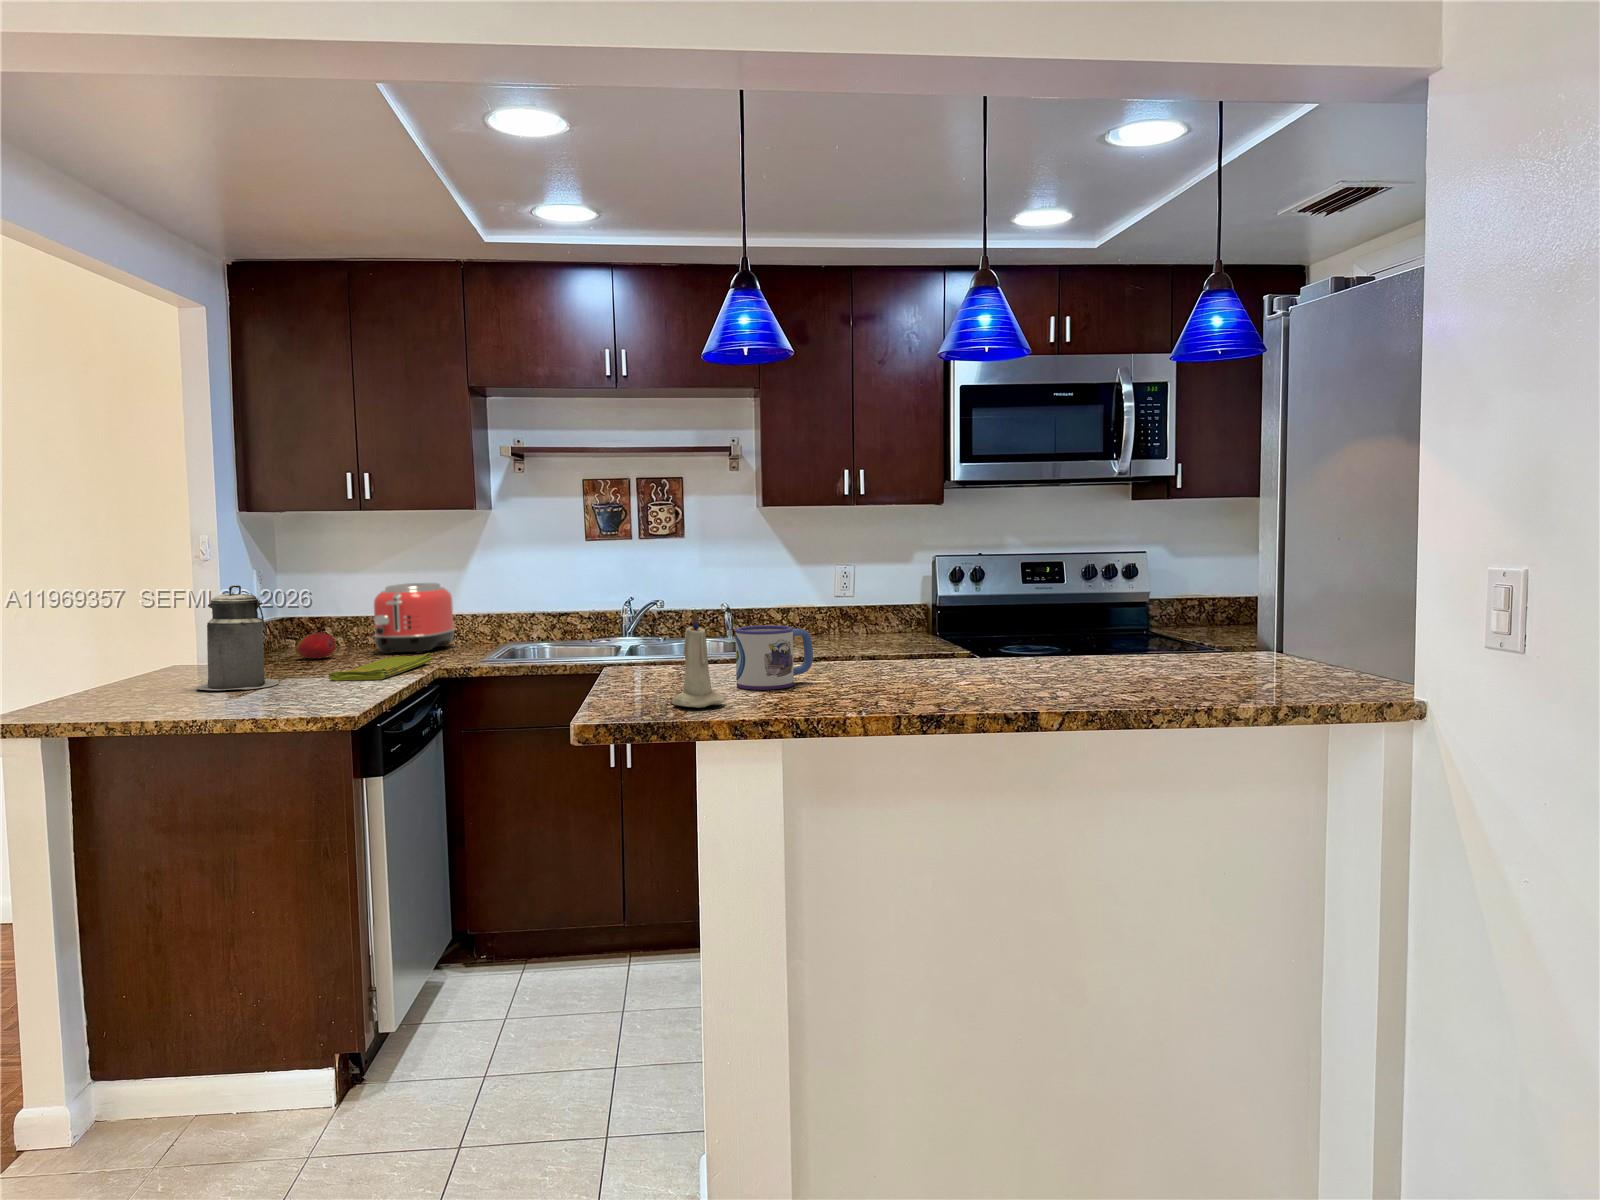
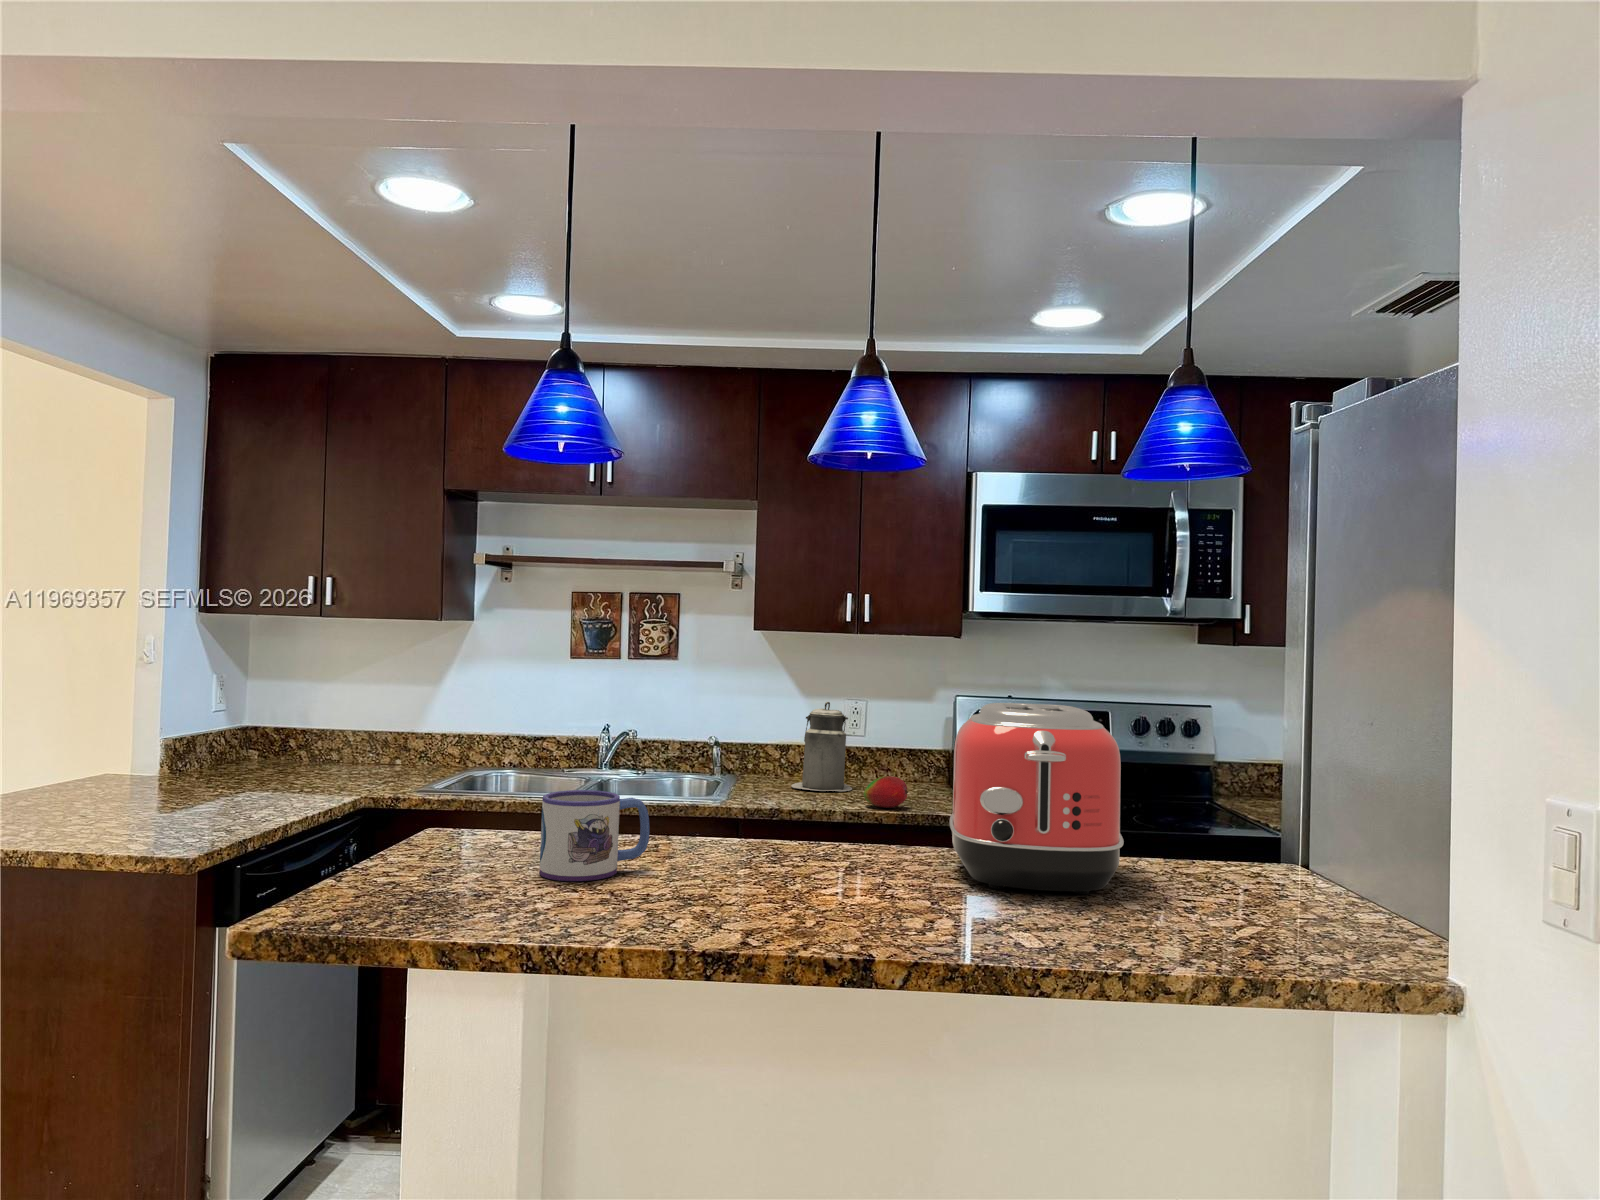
toaster: present [374,583,455,654] -> present [949,703,1124,894]
canister: present [196,585,279,690] -> present [791,702,852,791]
candle: present [672,609,725,708] -> none [399,771,474,911]
fruit: present [296,633,336,659] -> present [864,776,908,808]
dish towel: present [329,653,431,681] -> none [230,776,367,807]

